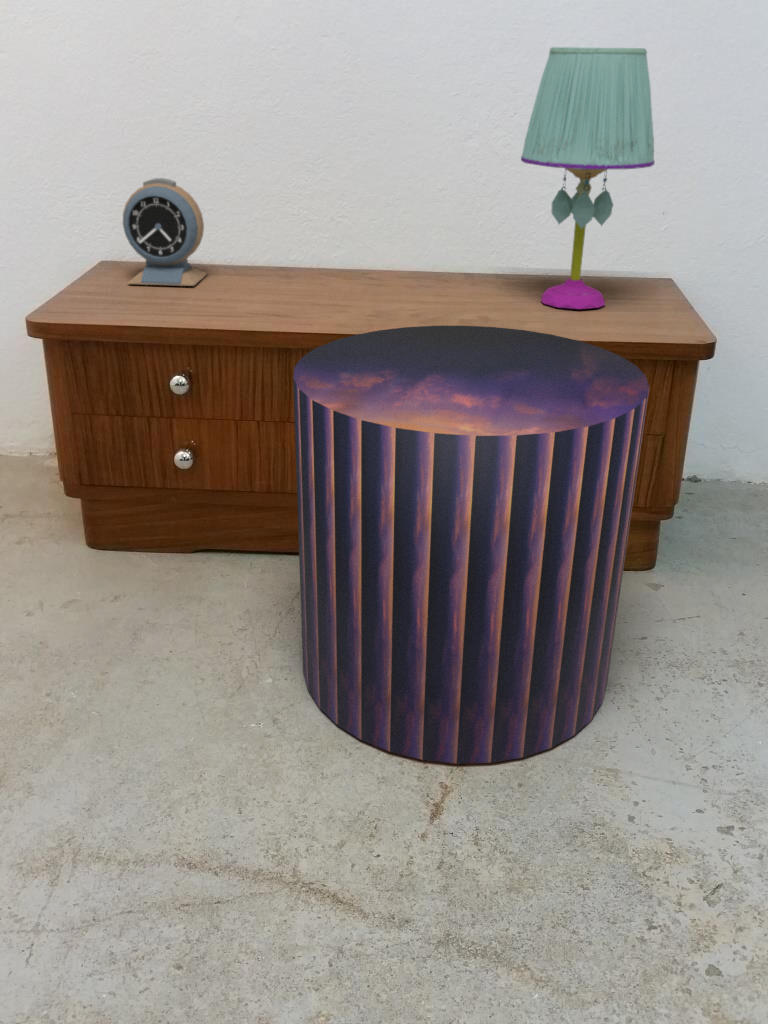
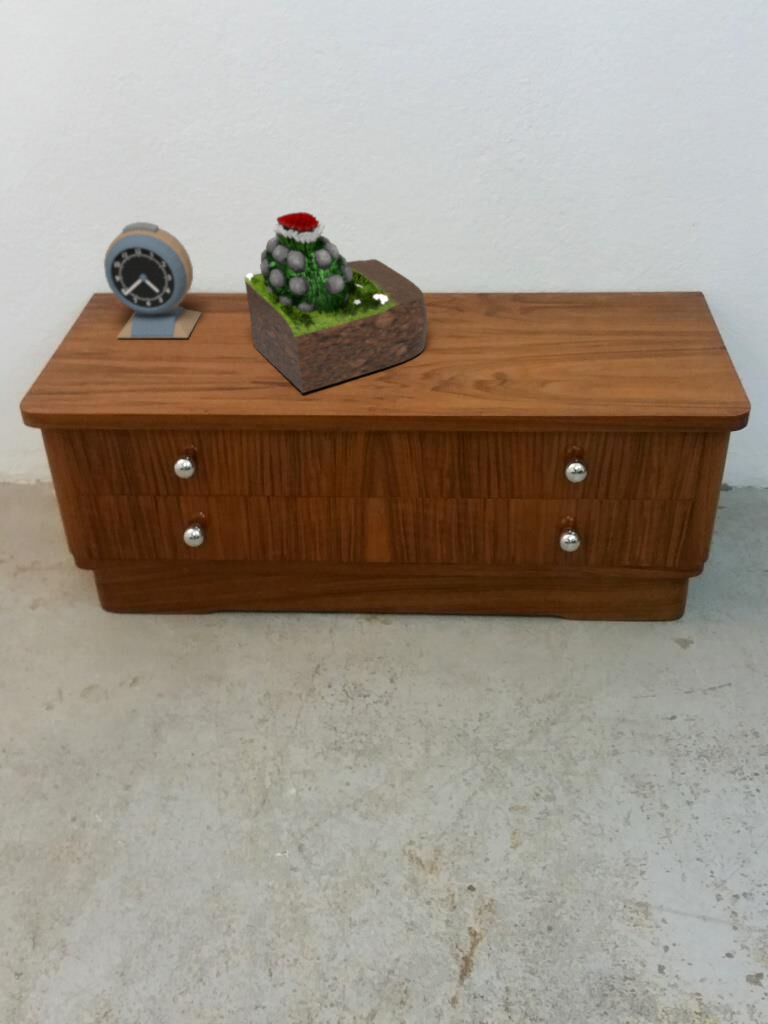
table lamp: present [521,47,655,309] -> none [540,61,692,358]
succulent plant: none [252,161,417,317] -> present [245,212,427,393]
pouf: present [293,326,649,764] -> none [297,416,687,902]

